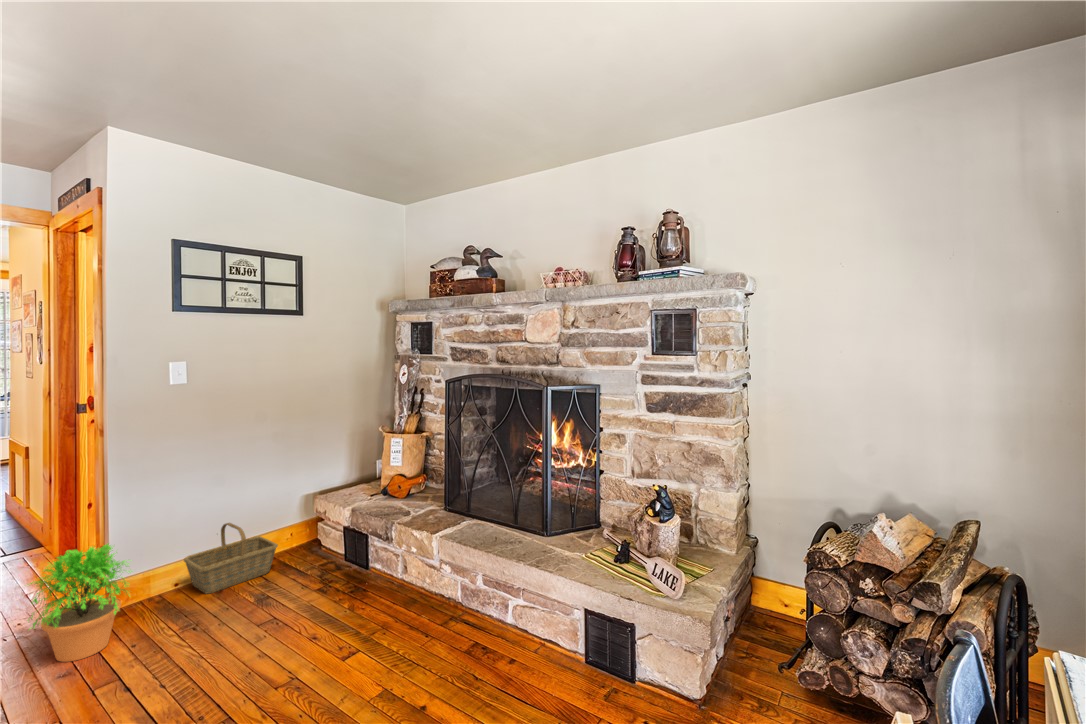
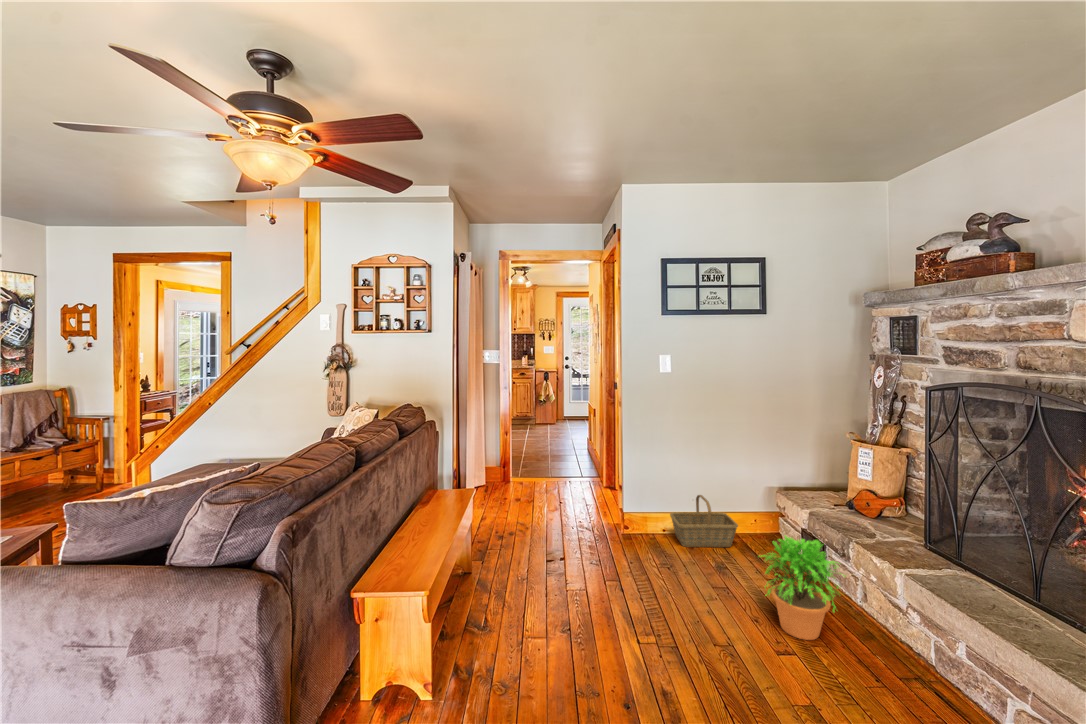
potted plant: present [29,544,130,662] -> present [763,536,844,640]

